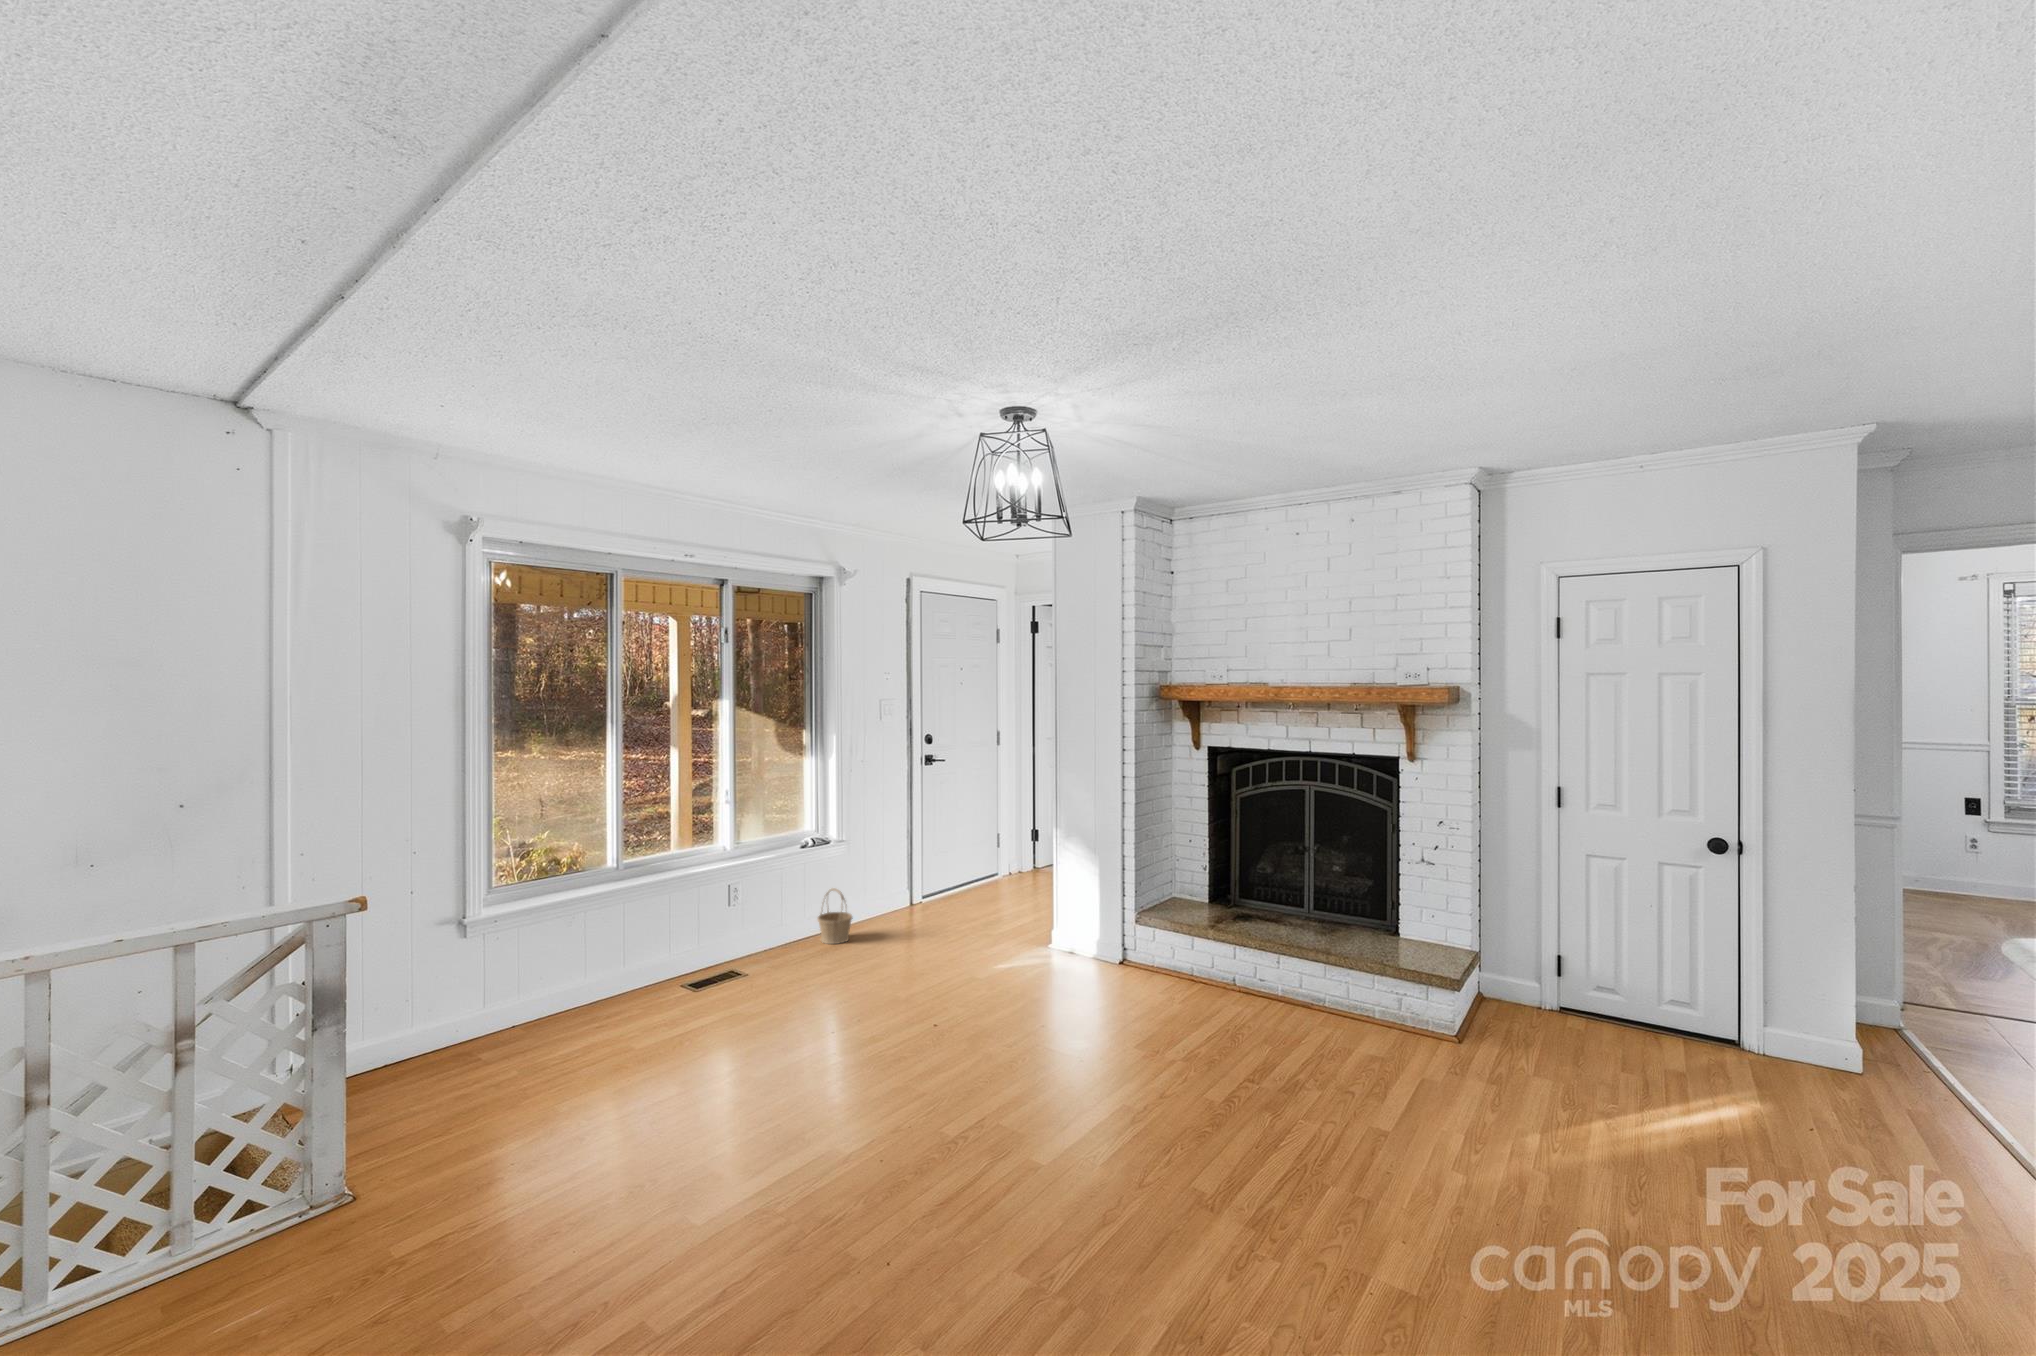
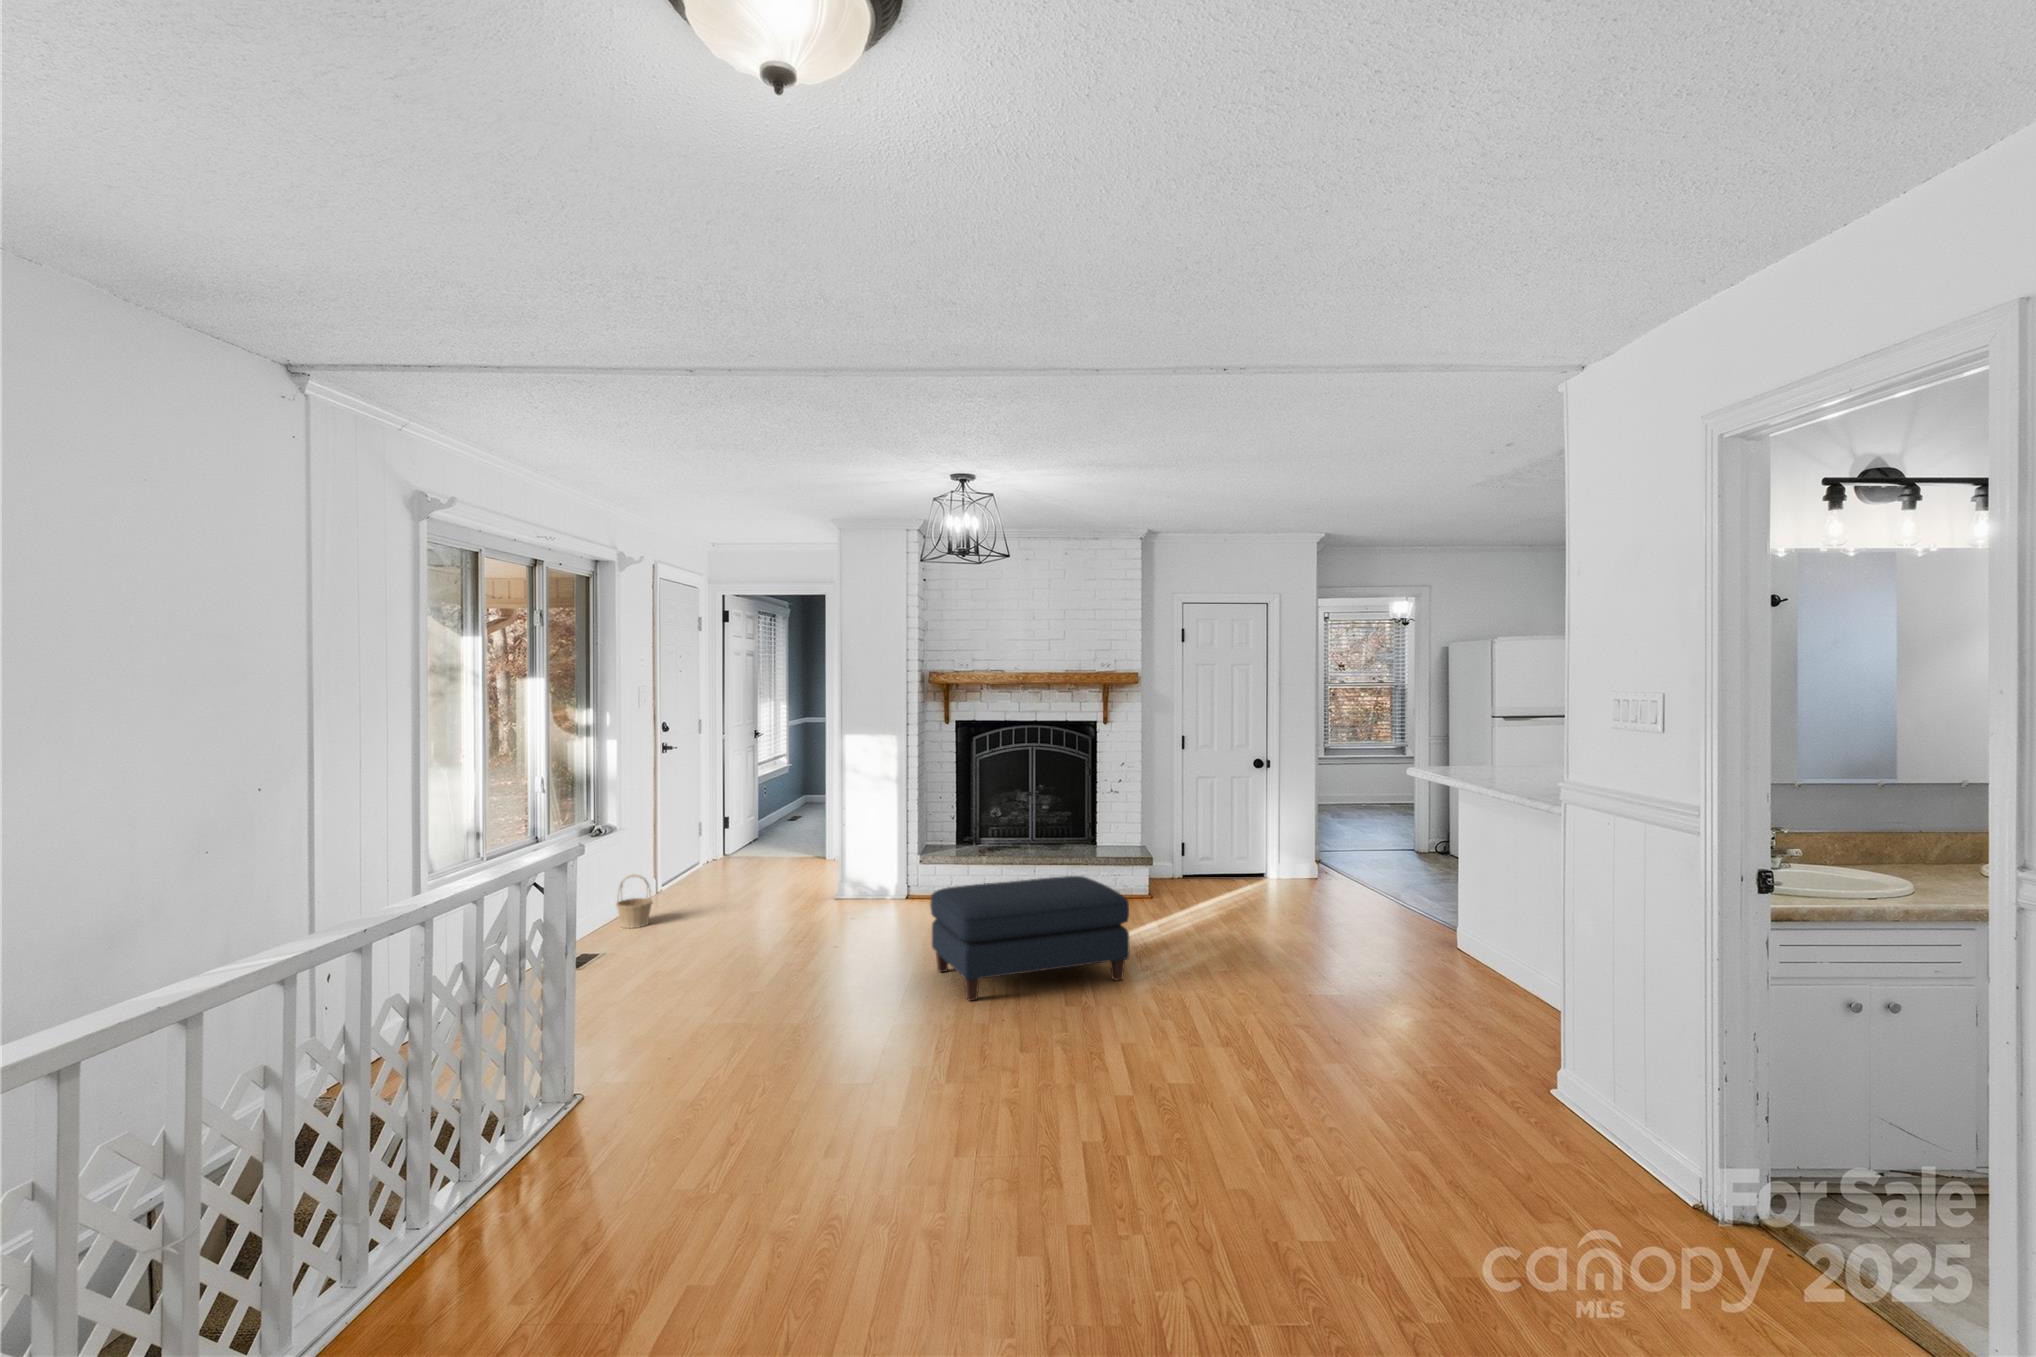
ottoman: none [957,981,1240,1201] -> present [930,876,1129,1001]

